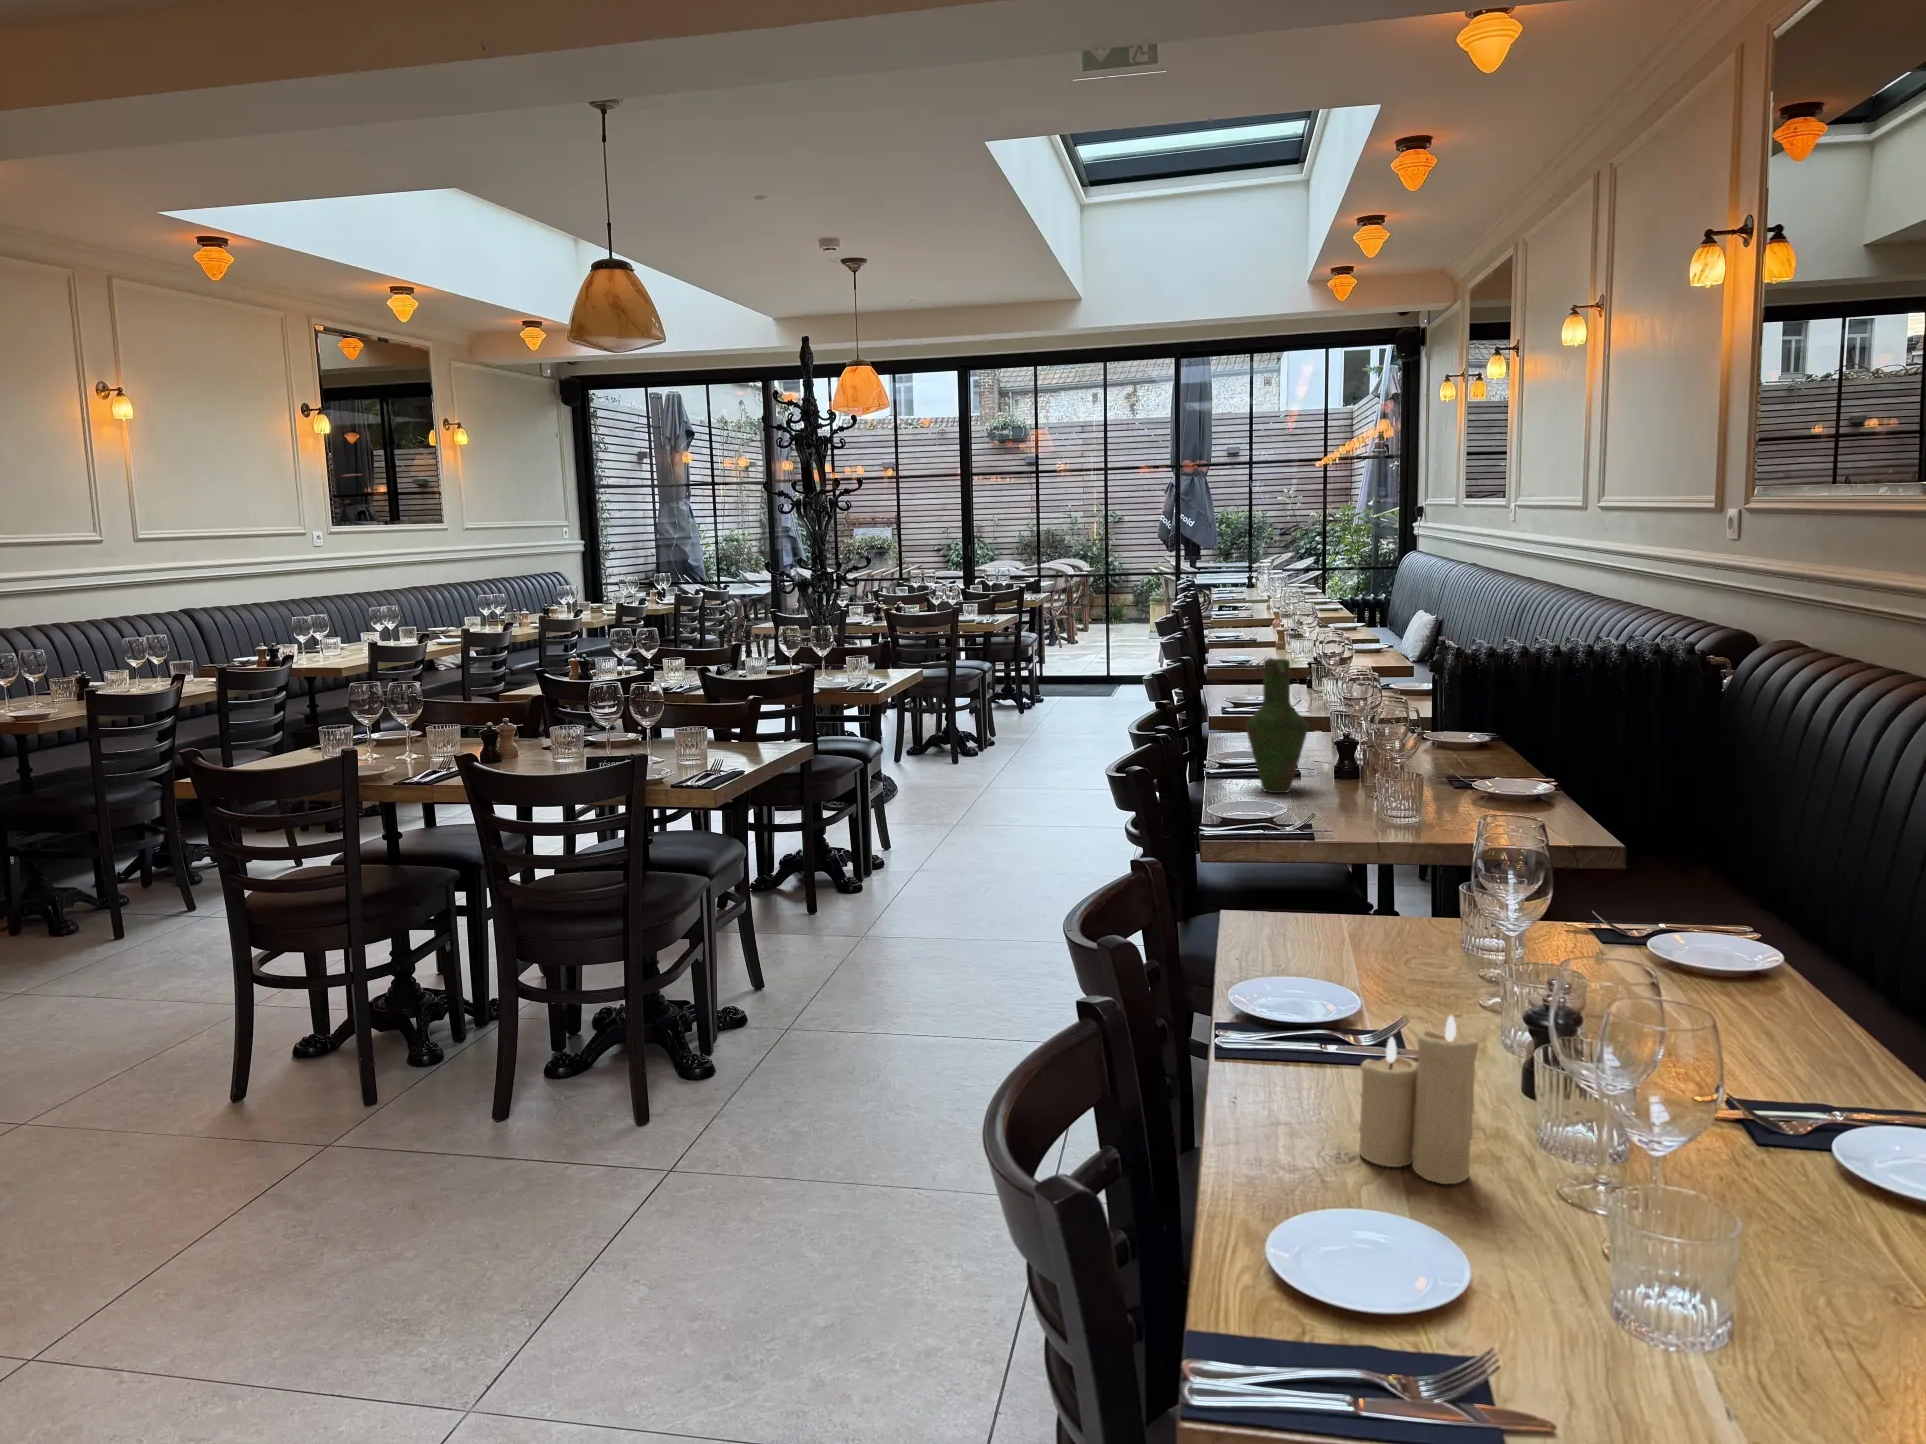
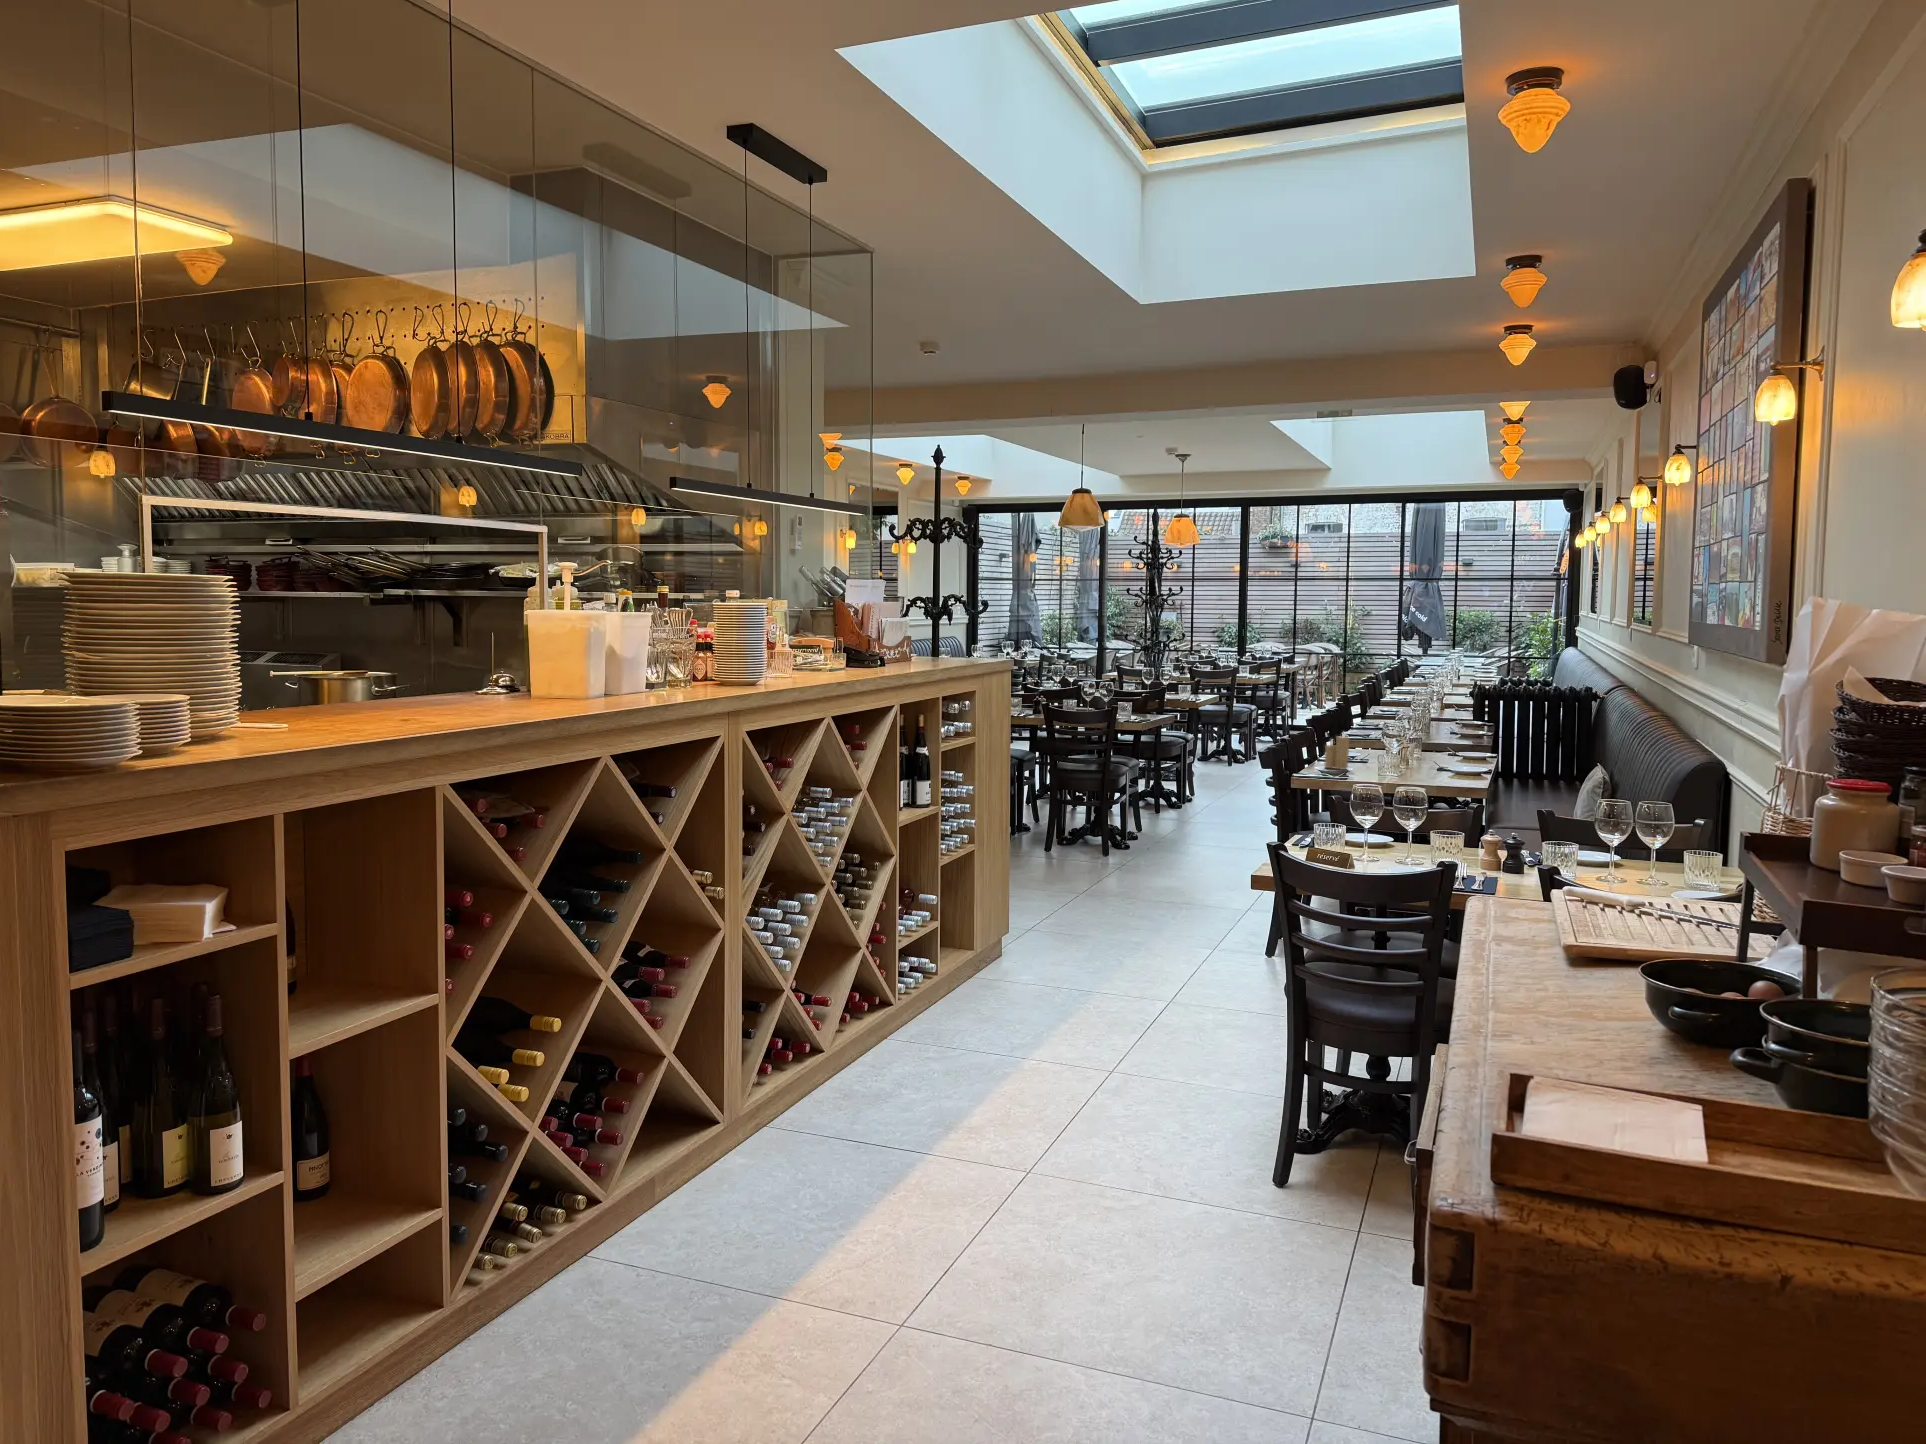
vase: present [1245,658,1309,793] -> none [1357,676,1385,734]

